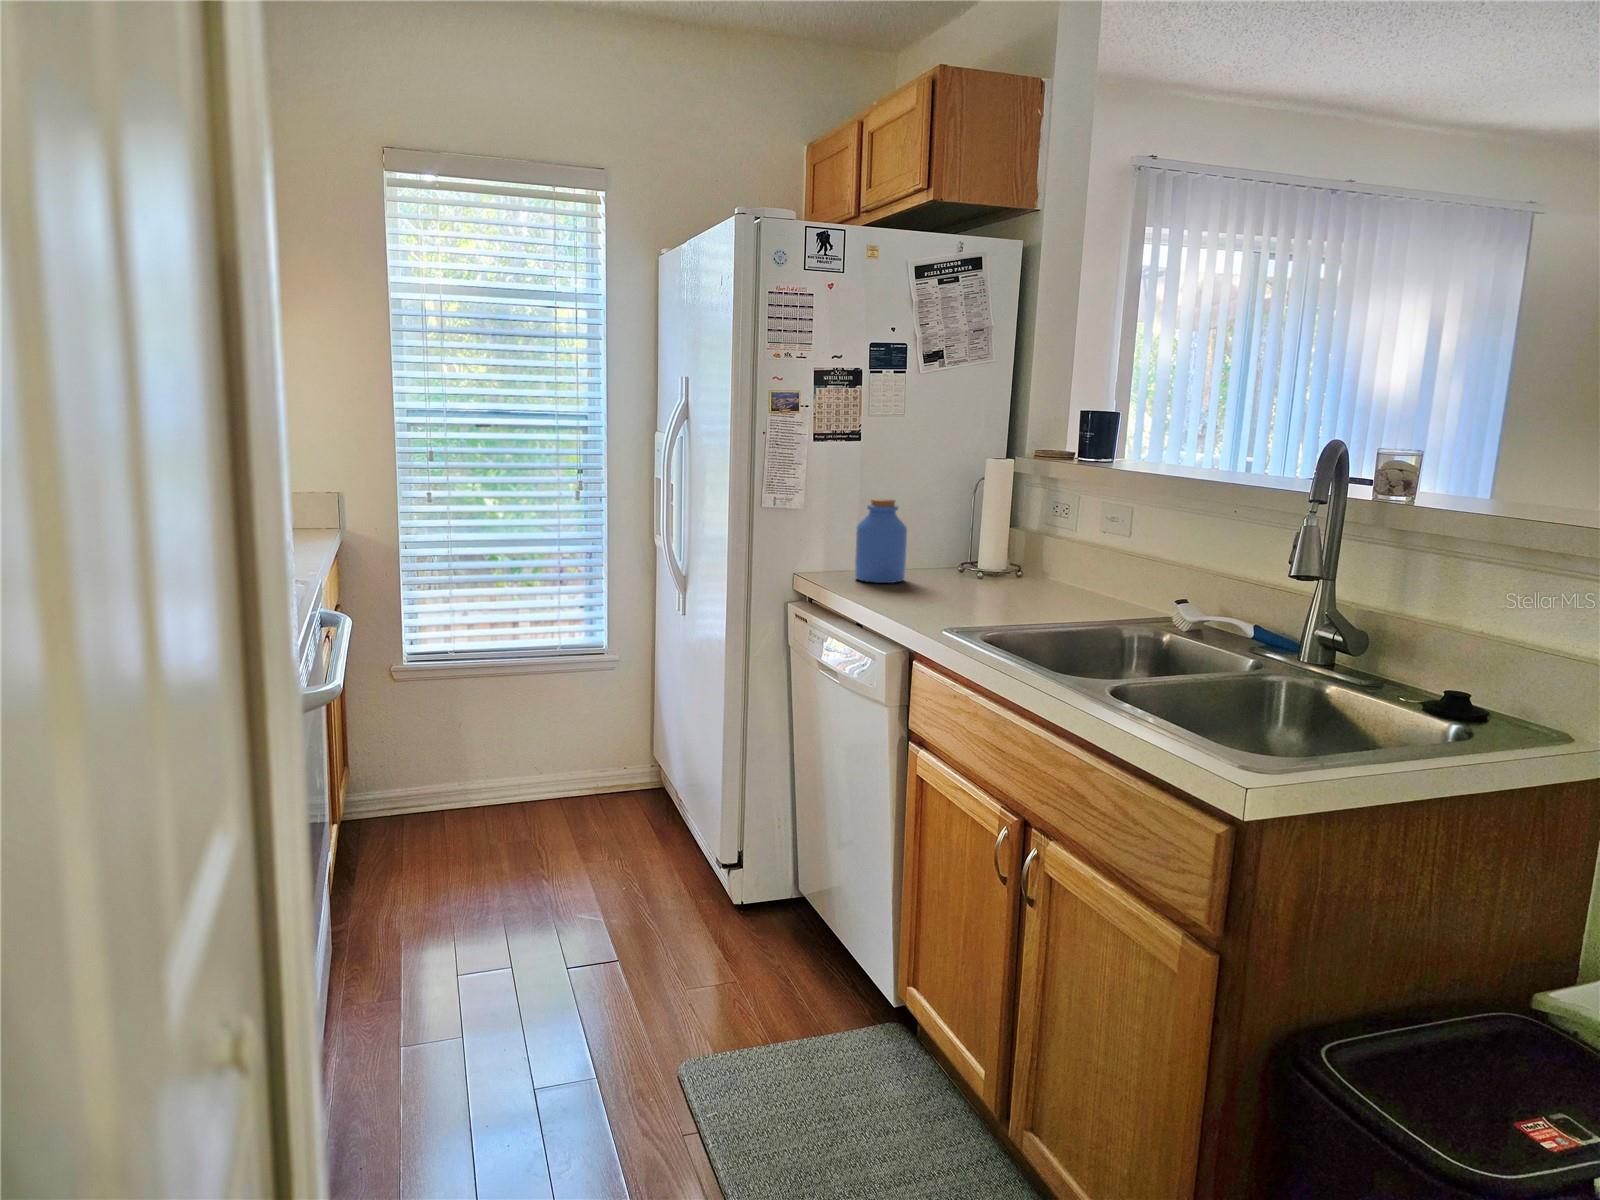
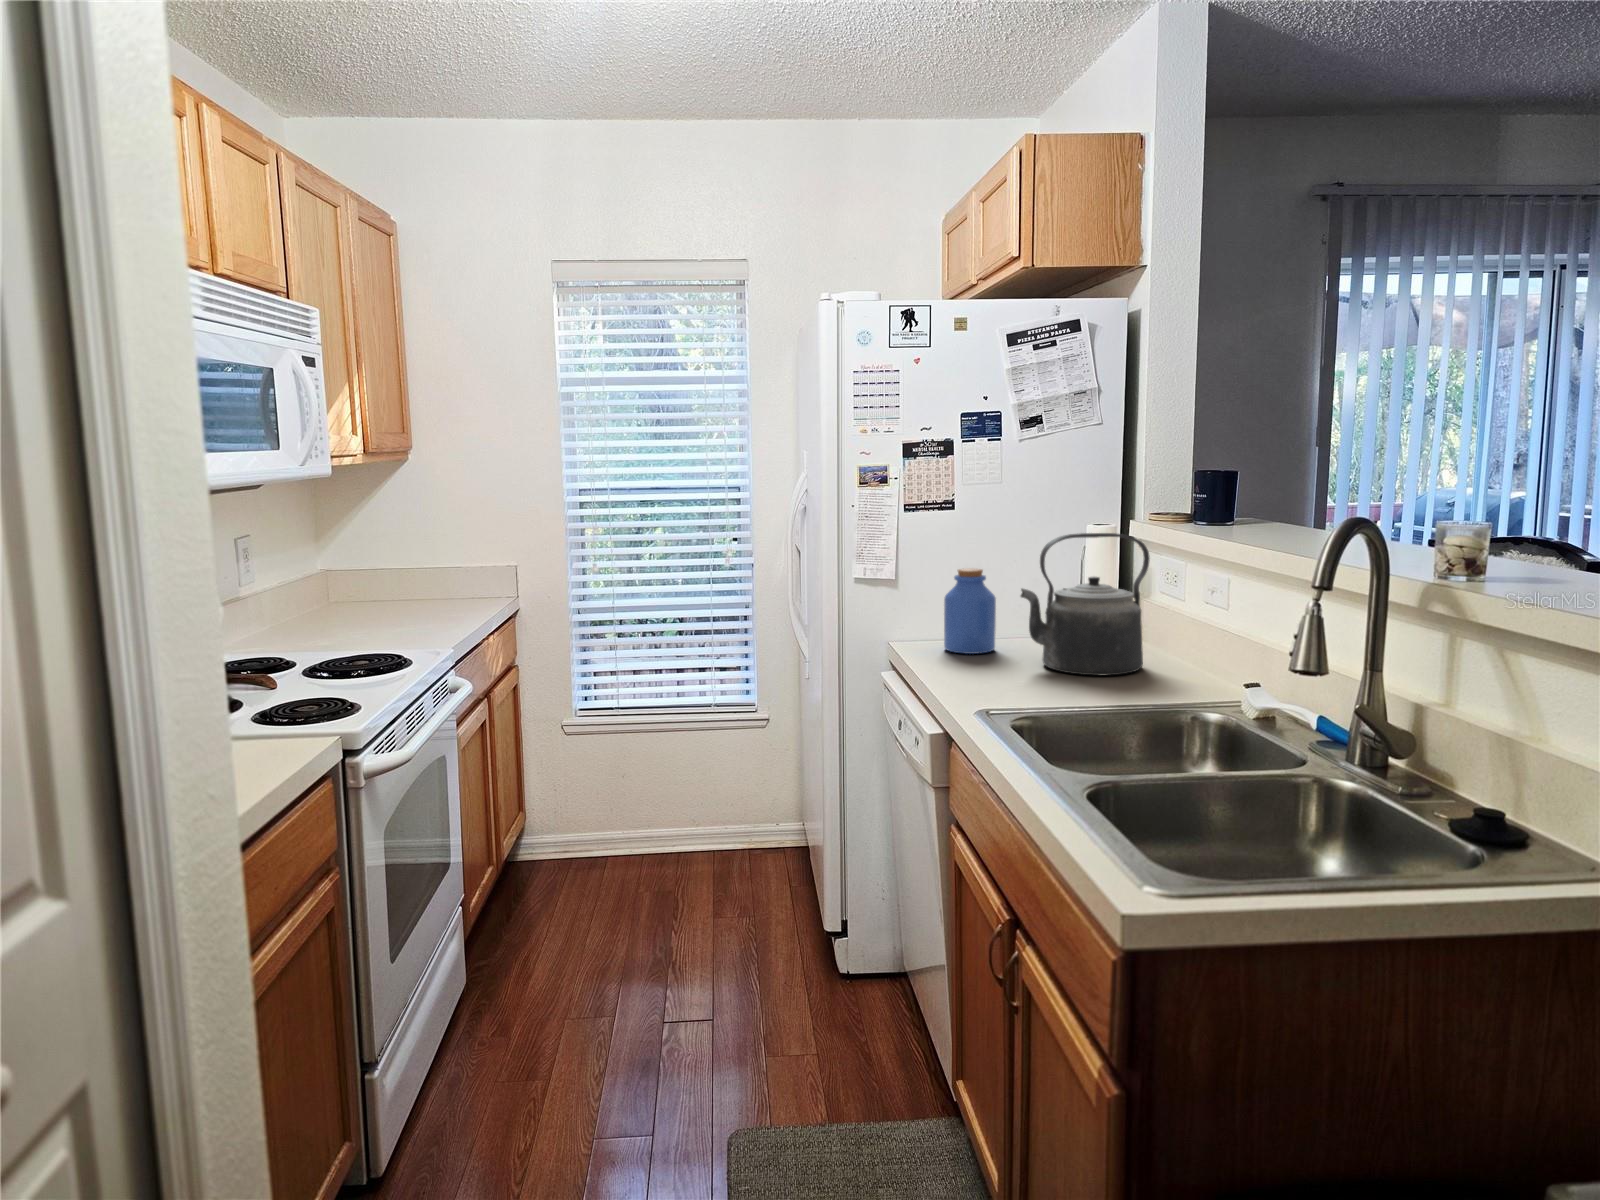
kettle: none [947,464,1062,600] -> present [1021,533,1150,675]

